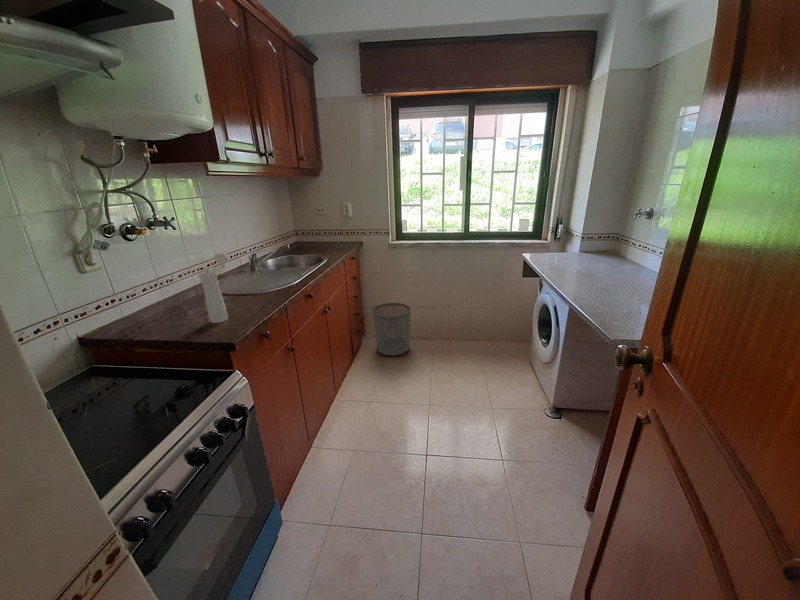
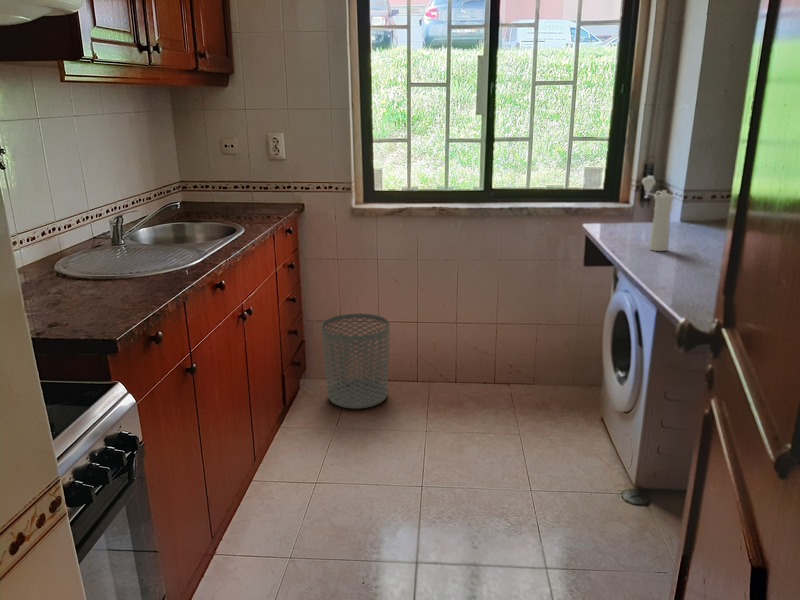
pepper mill: present [198,253,228,323] -> present [642,177,674,251]

